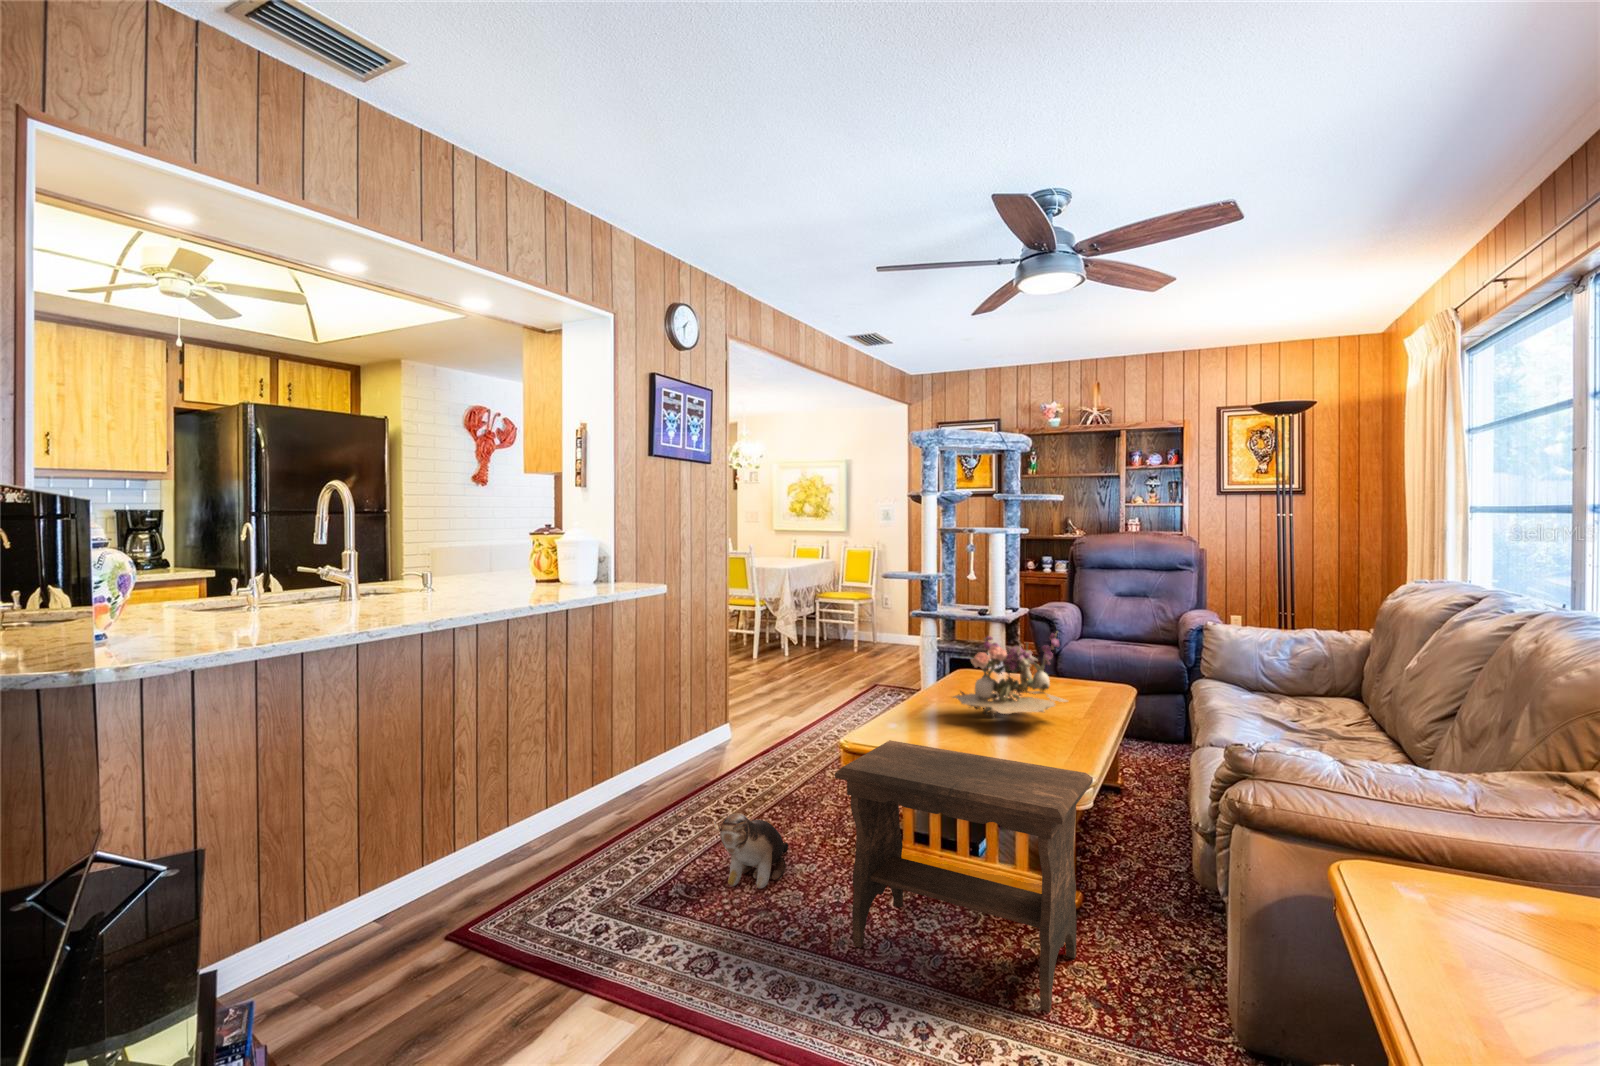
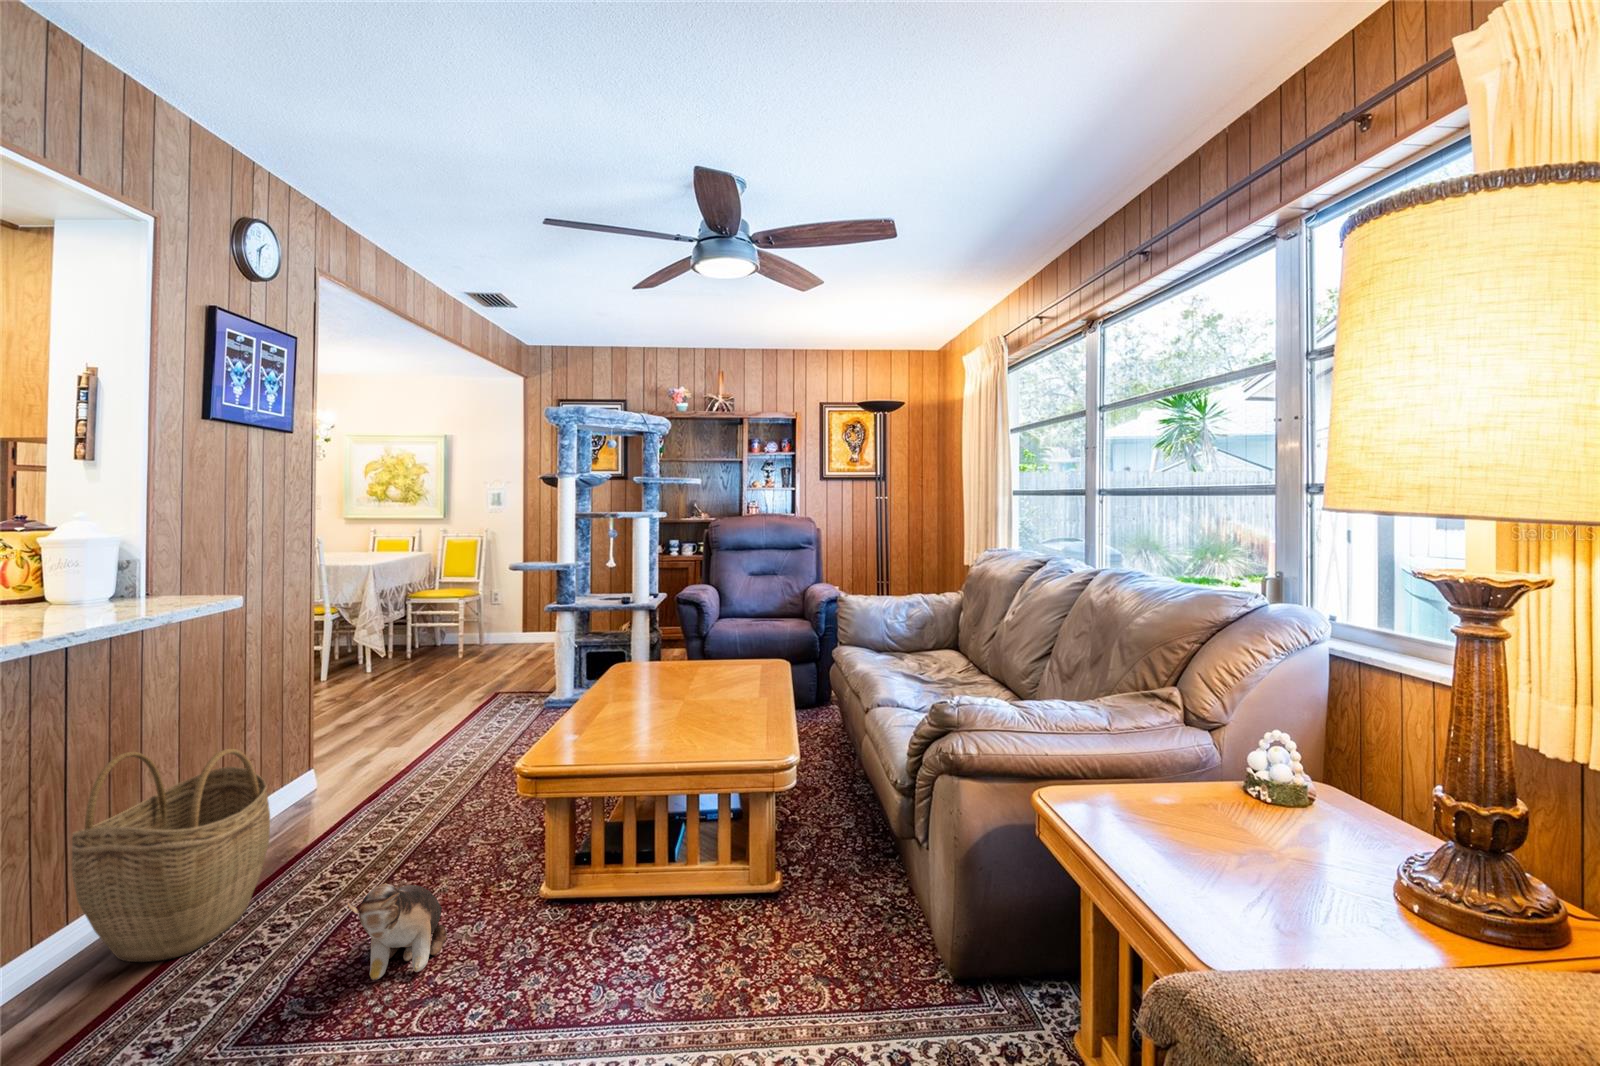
flower arrangement: present [953,633,1068,716] -> none [629,612,751,712]
woven basket: none [571,687,685,835] -> present [72,749,270,962]
footstool: present [835,740,1093,1012] -> none [530,753,803,1005]

